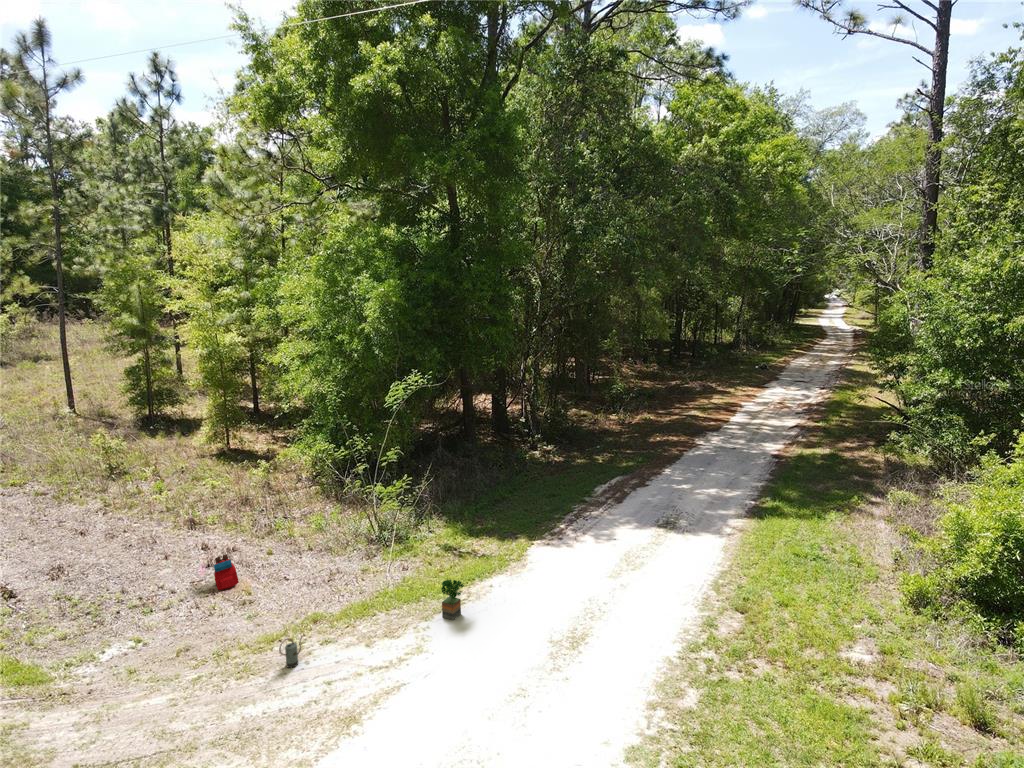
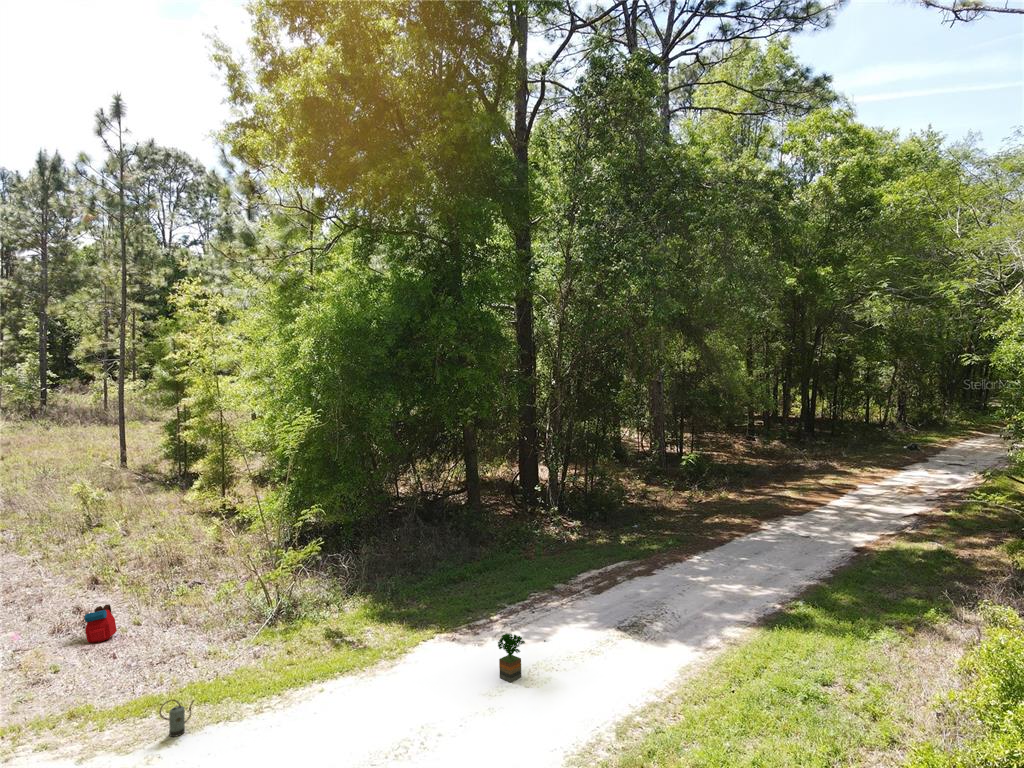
potted tree: present [441,579,464,620] -> present [498,633,525,683]
watering can: present [279,637,302,668] -> present [159,699,194,737]

